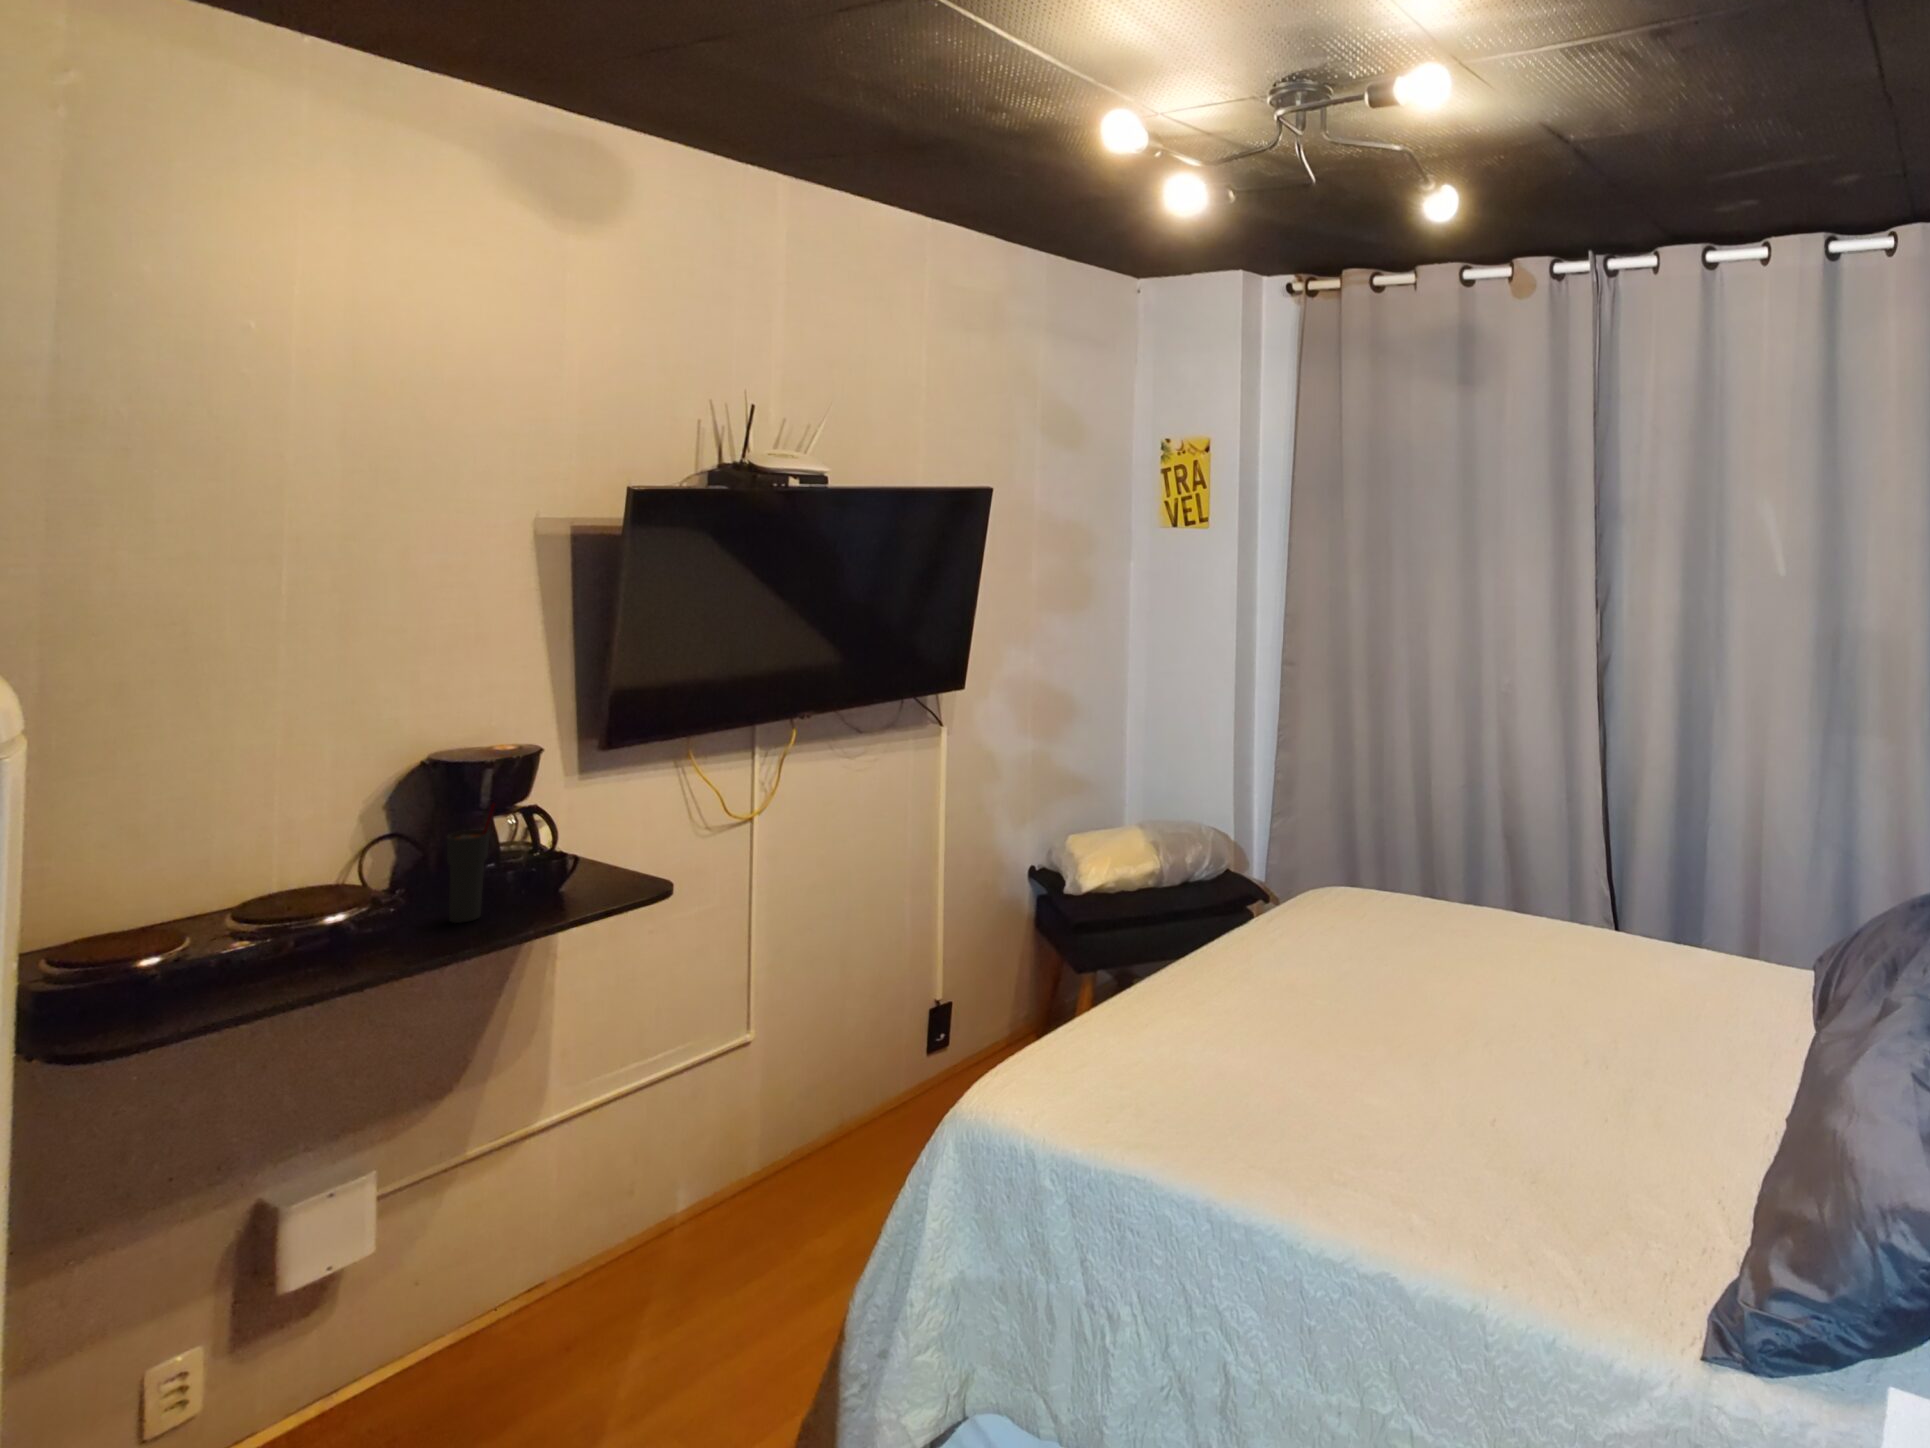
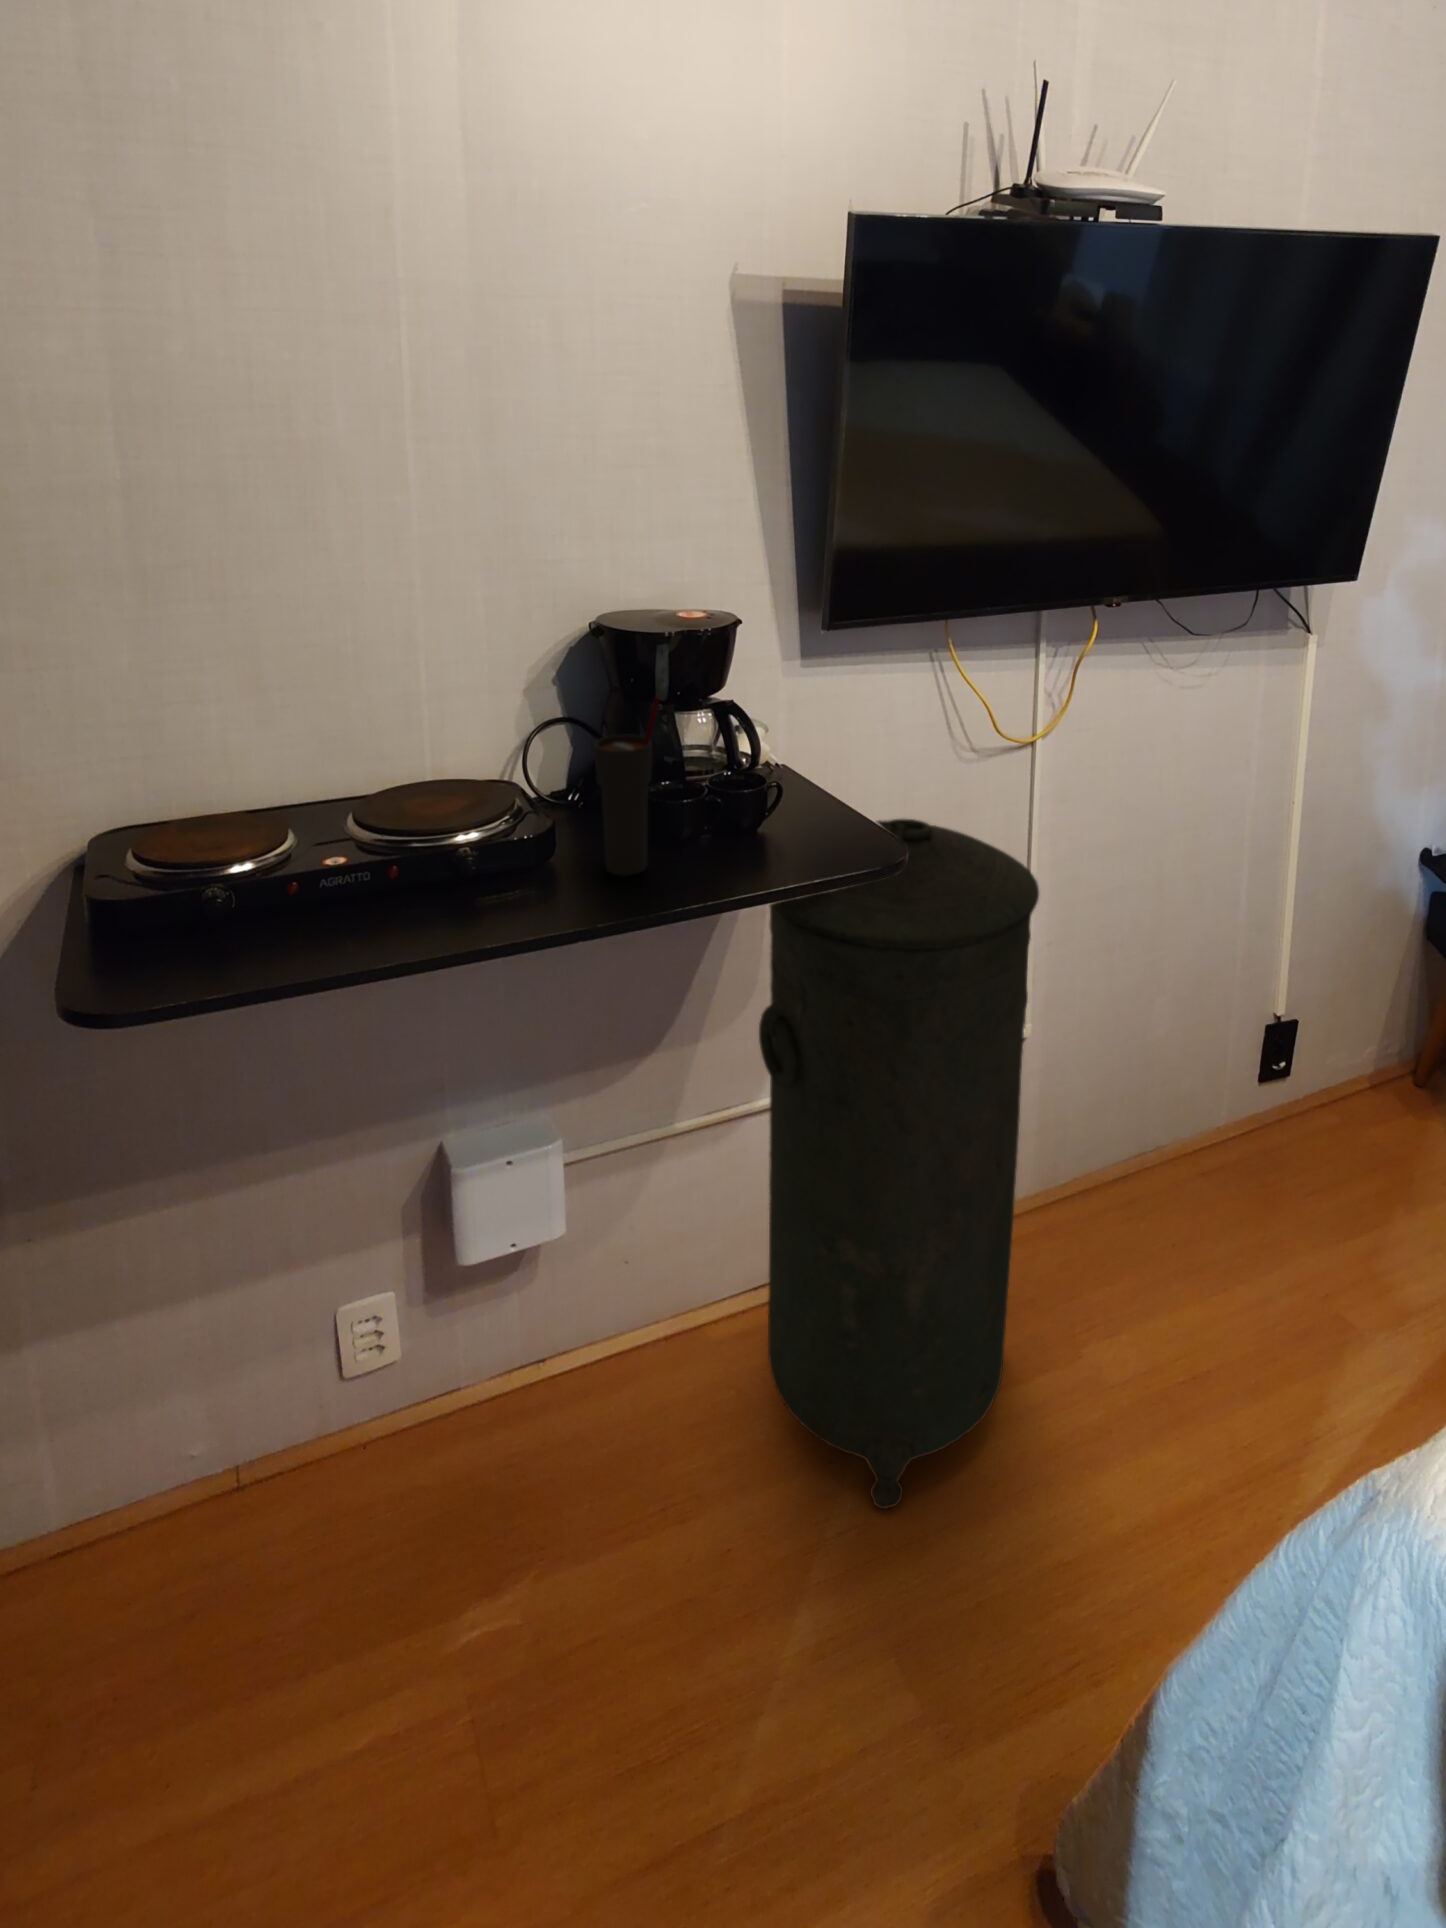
trash can: none [541,872,753,1367] -> present [759,819,1039,1509]

